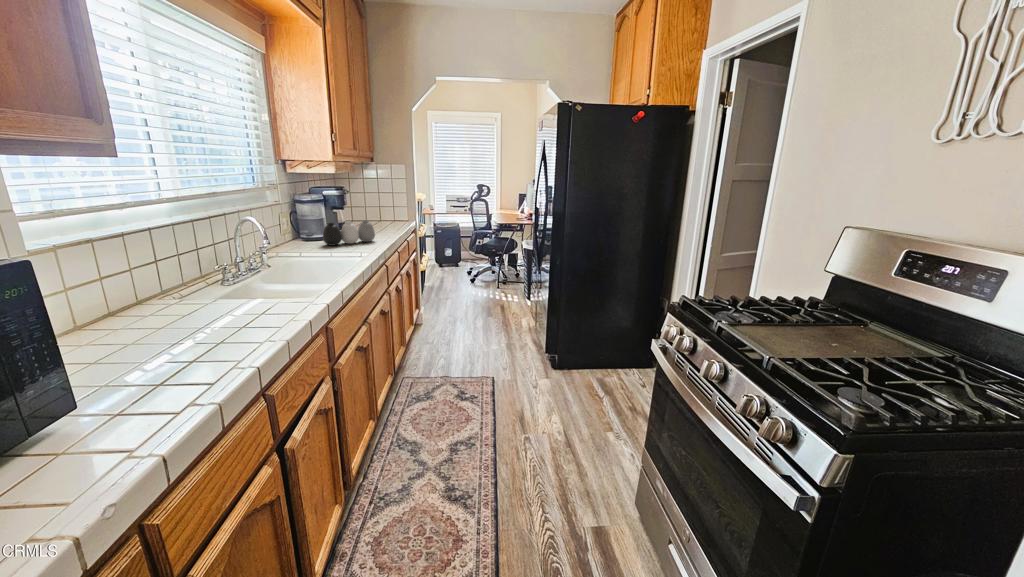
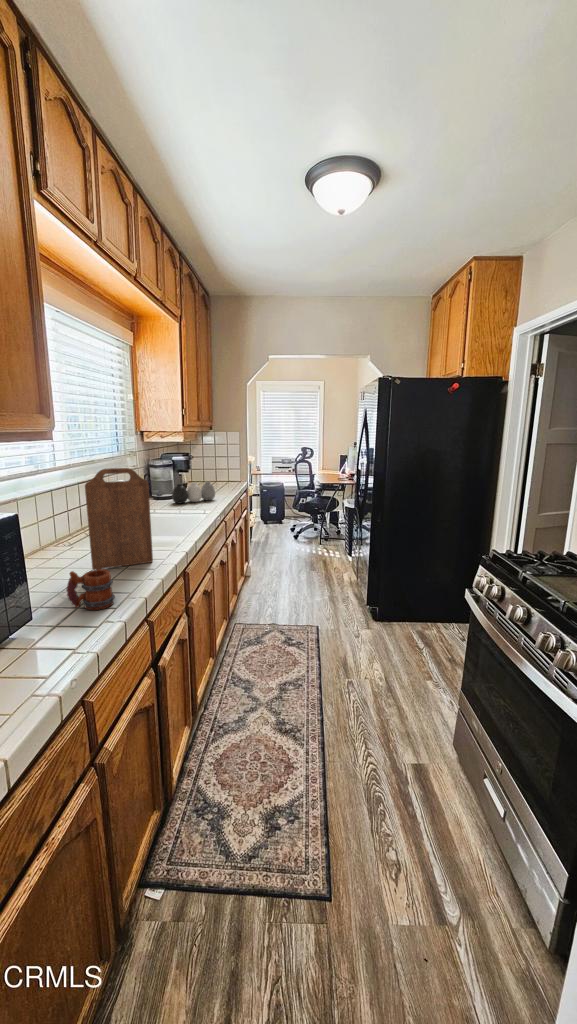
cutting board: none [176,199,282,330] -> present [85,468,153,570]
mug: none [139,333,215,388] -> present [67,569,115,610]

